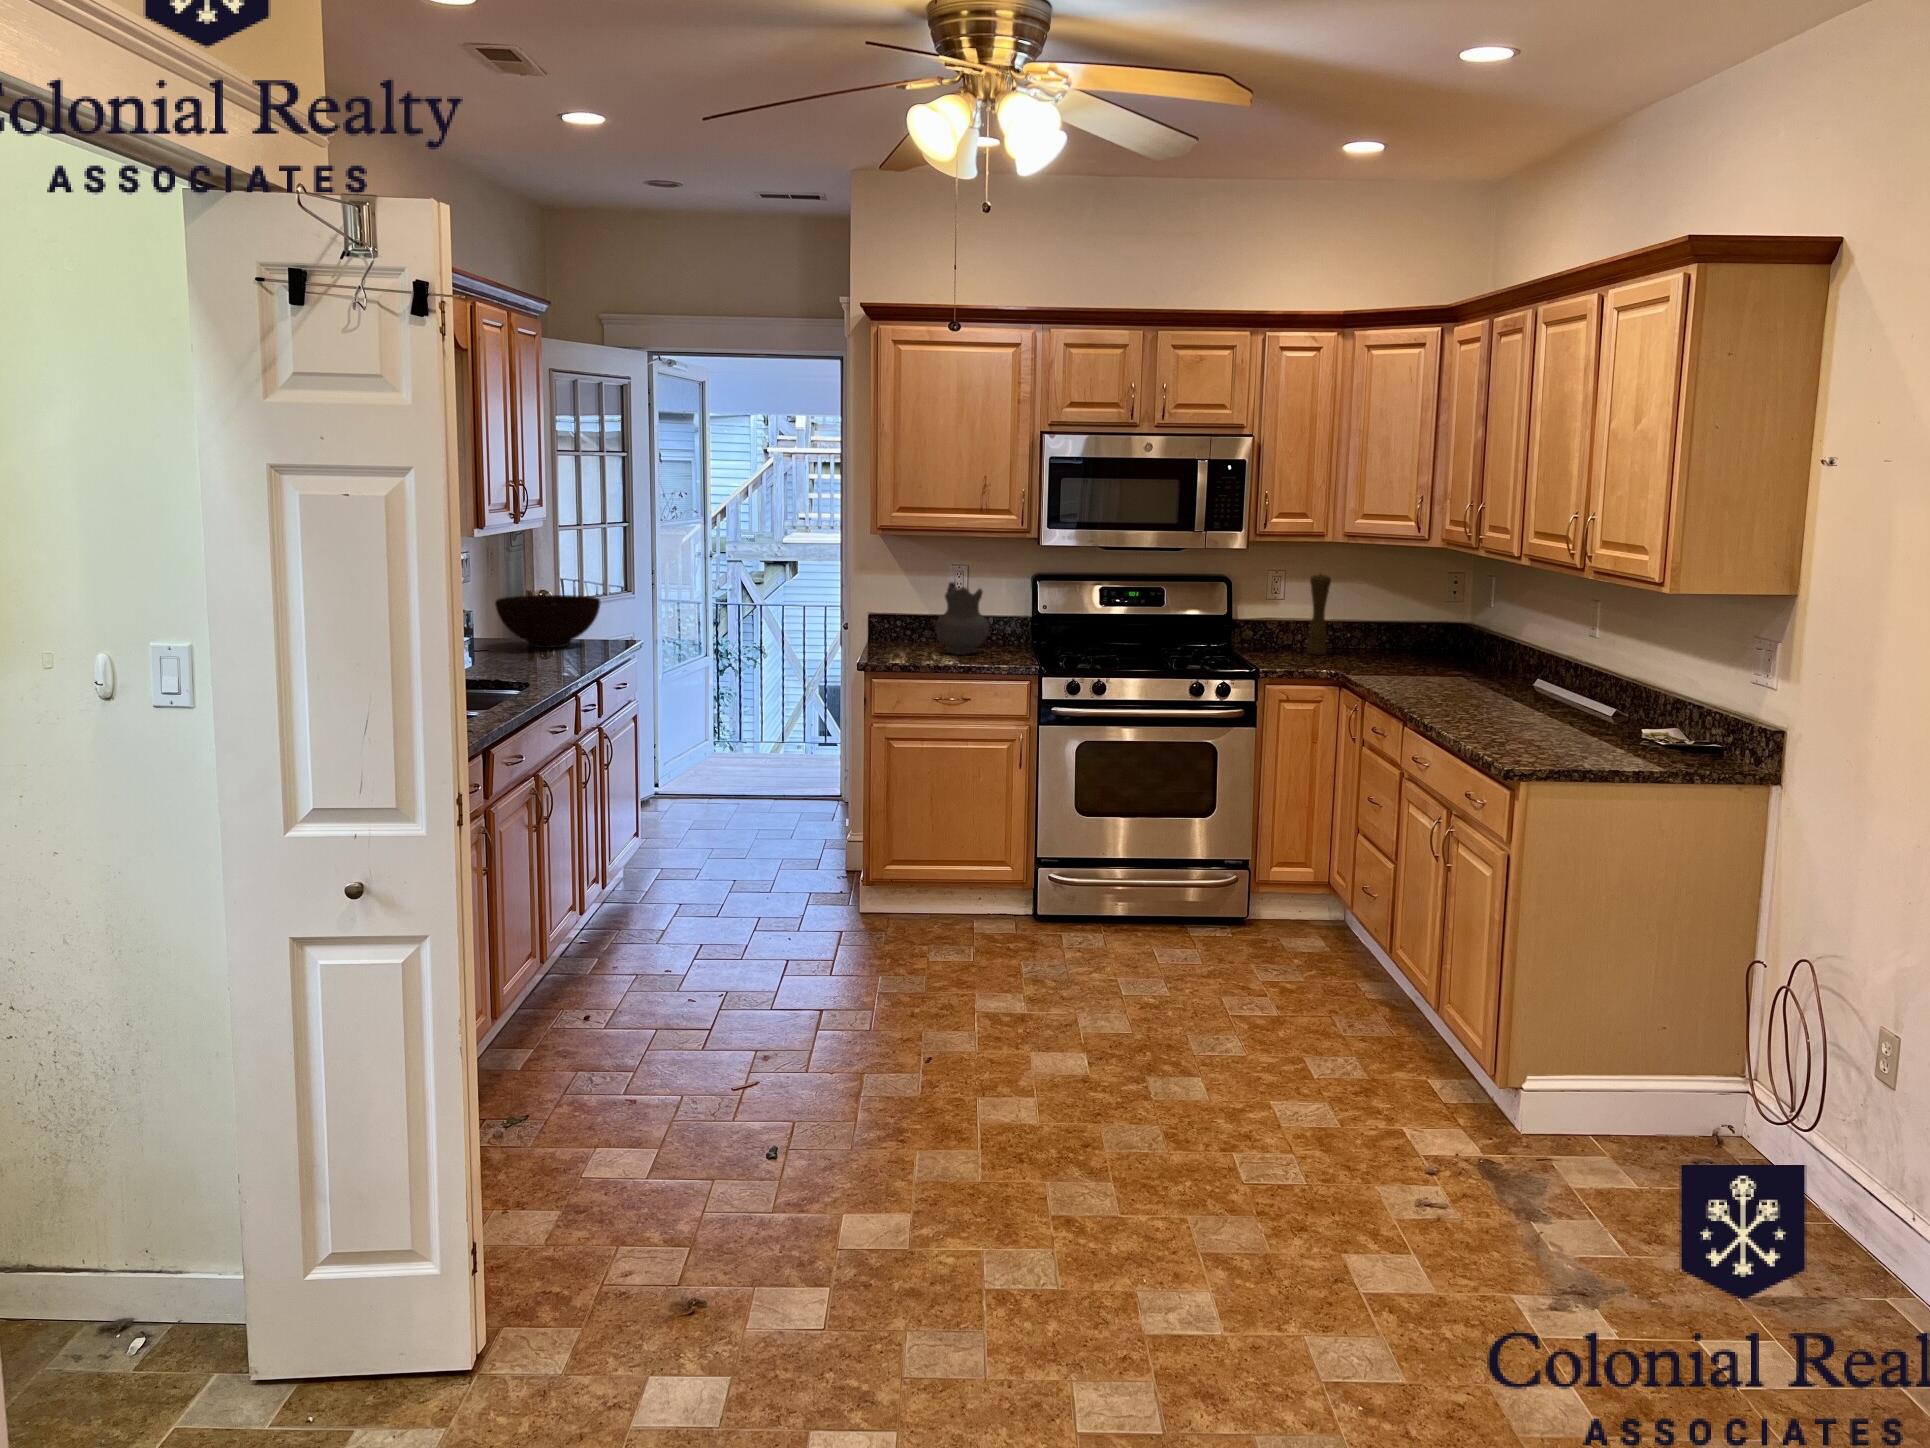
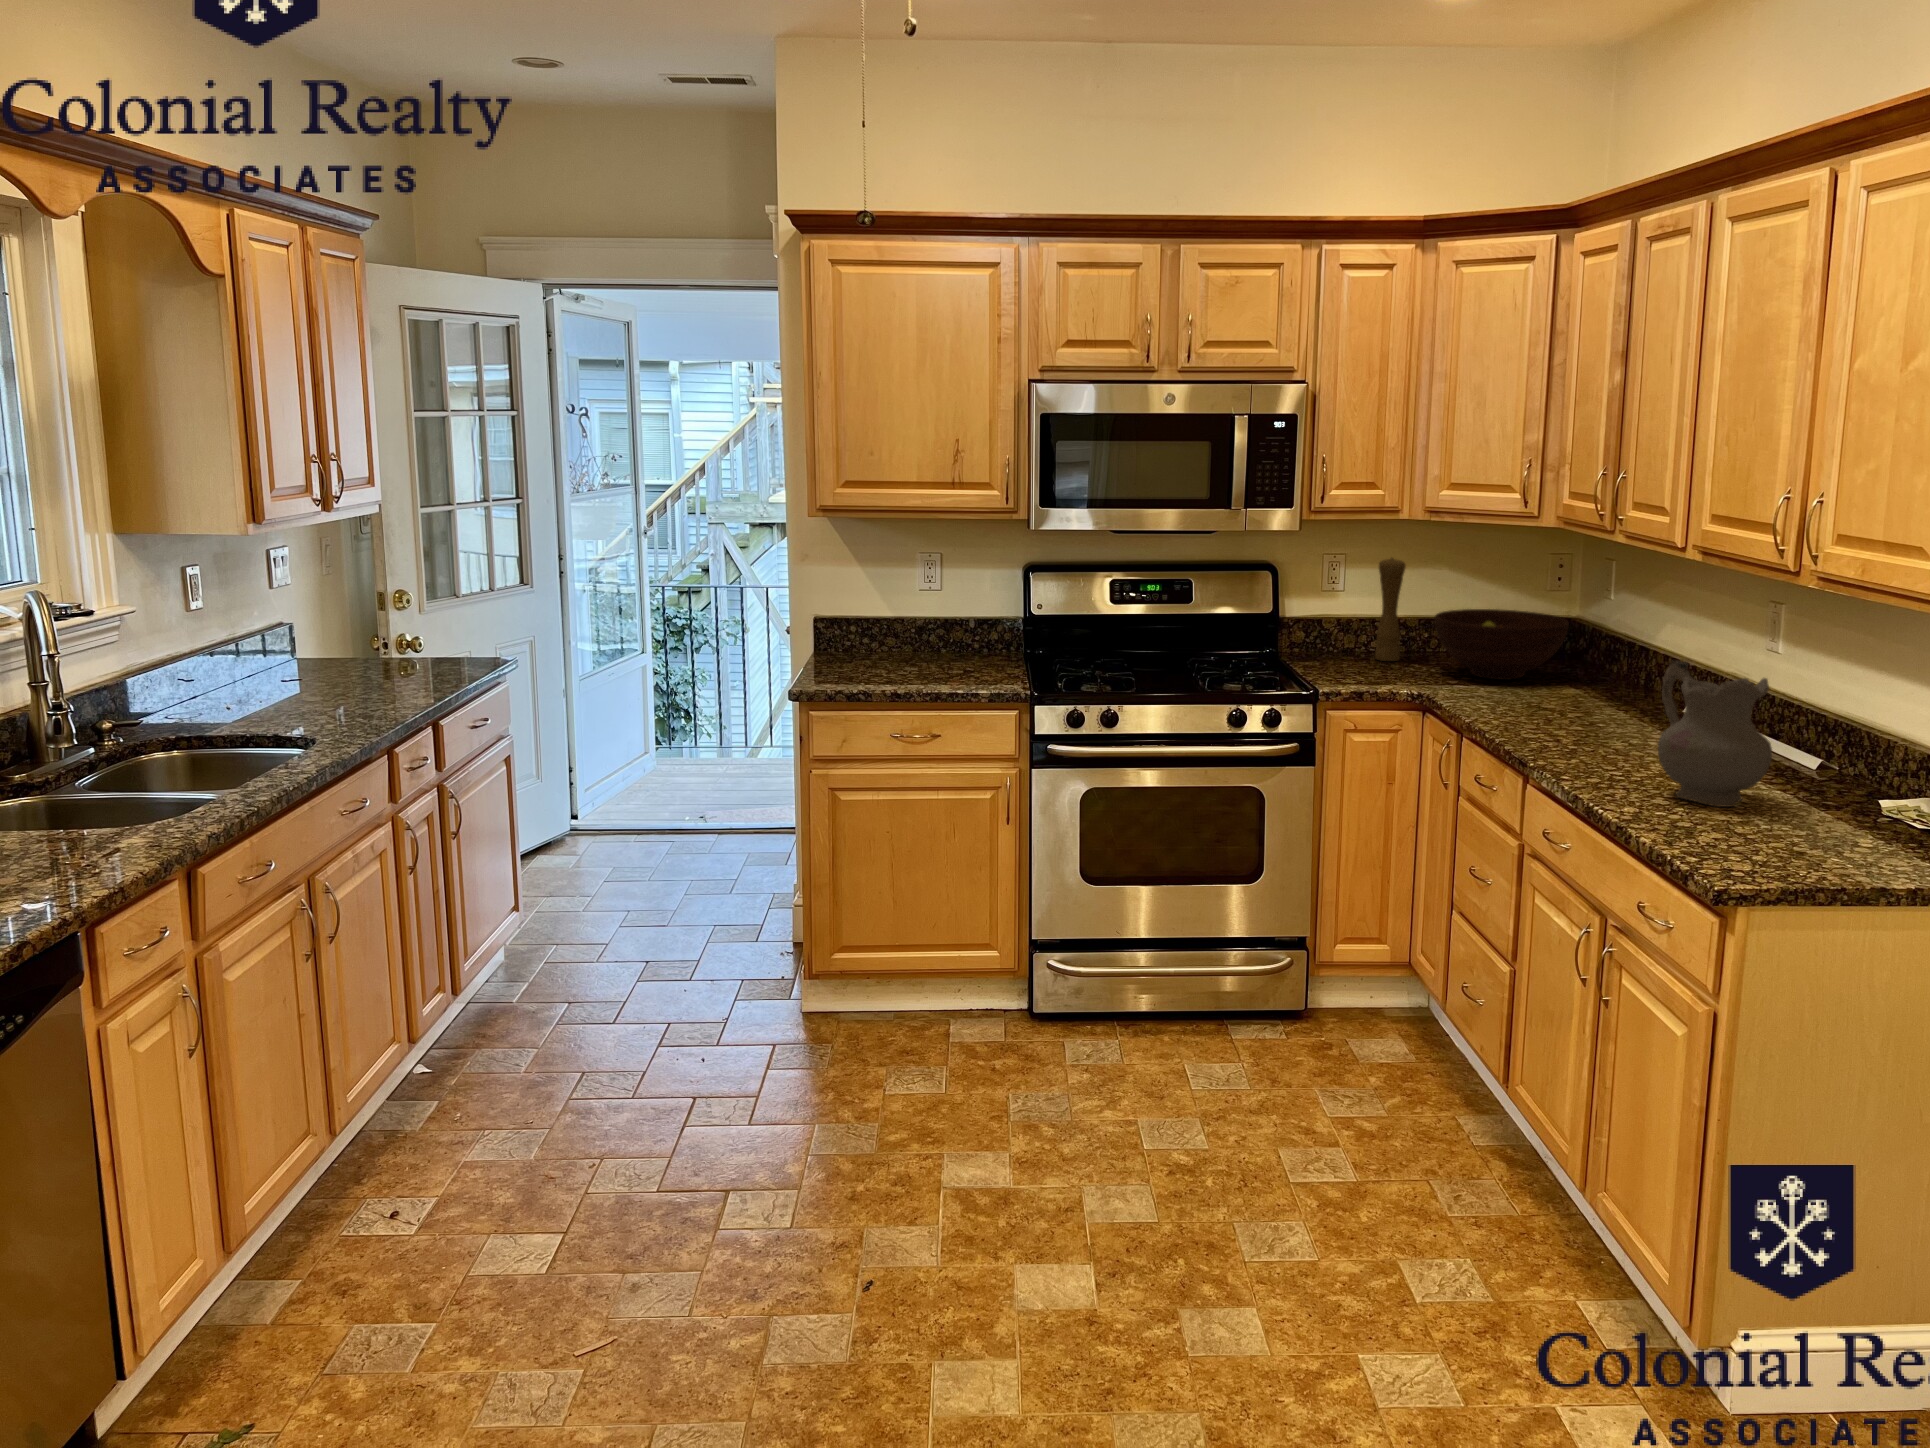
ceramic pitcher: present [936,582,989,655] -> present [1658,661,1772,807]
fruit bowl: present [495,595,600,648] -> present [1434,609,1569,680]

